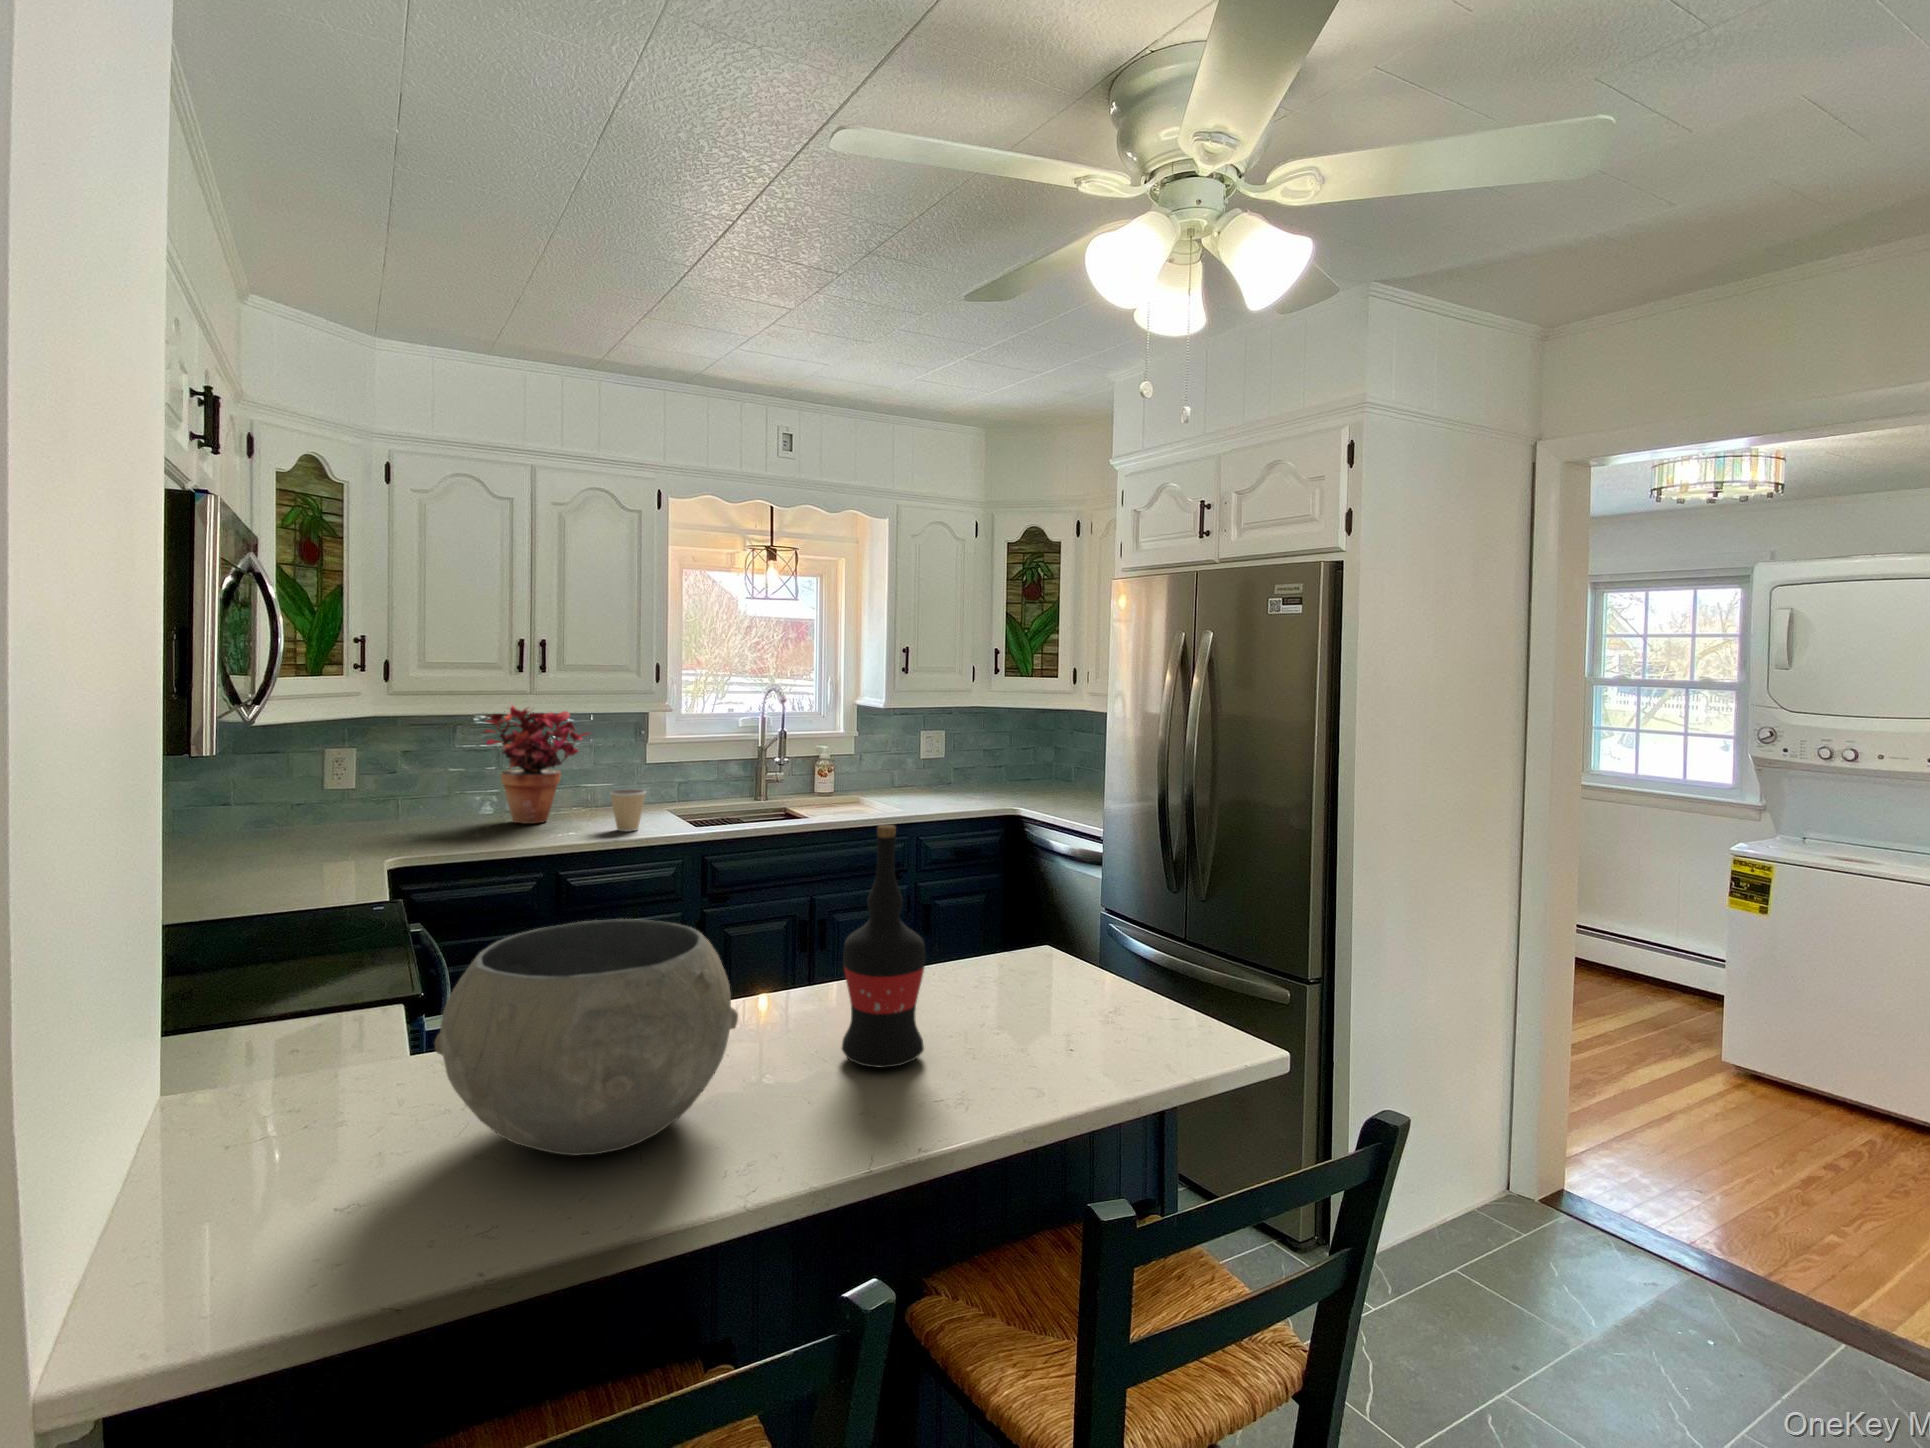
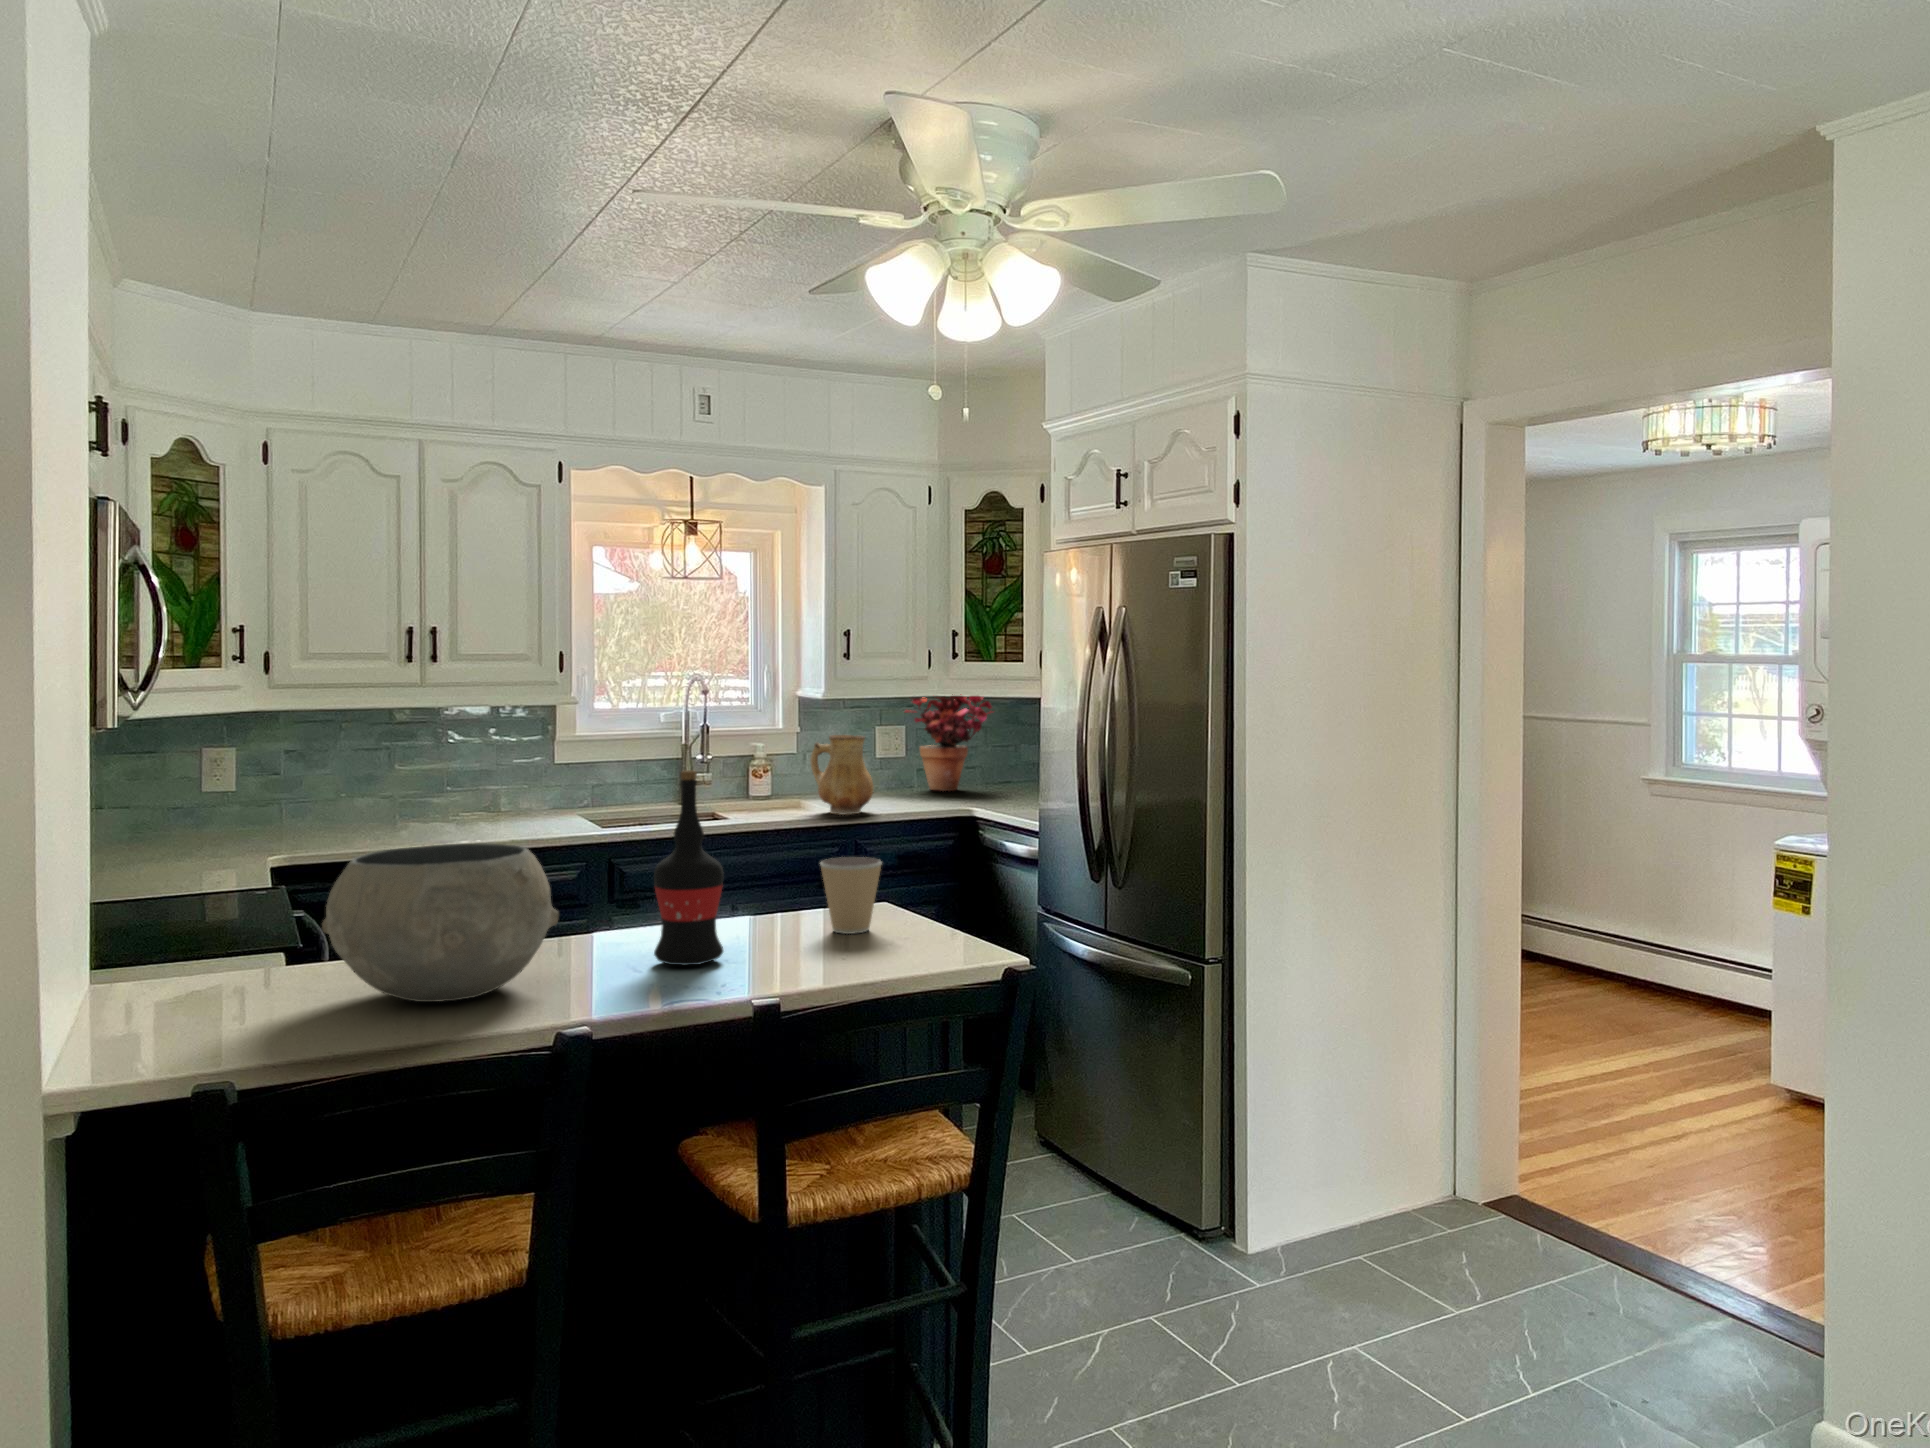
potted plant: present [482,706,589,823] -> present [905,694,992,791]
ceramic pitcher: none [880,741,937,814] -> present [810,735,873,815]
coffee cup: present [610,789,646,831] -> present [820,857,882,934]

